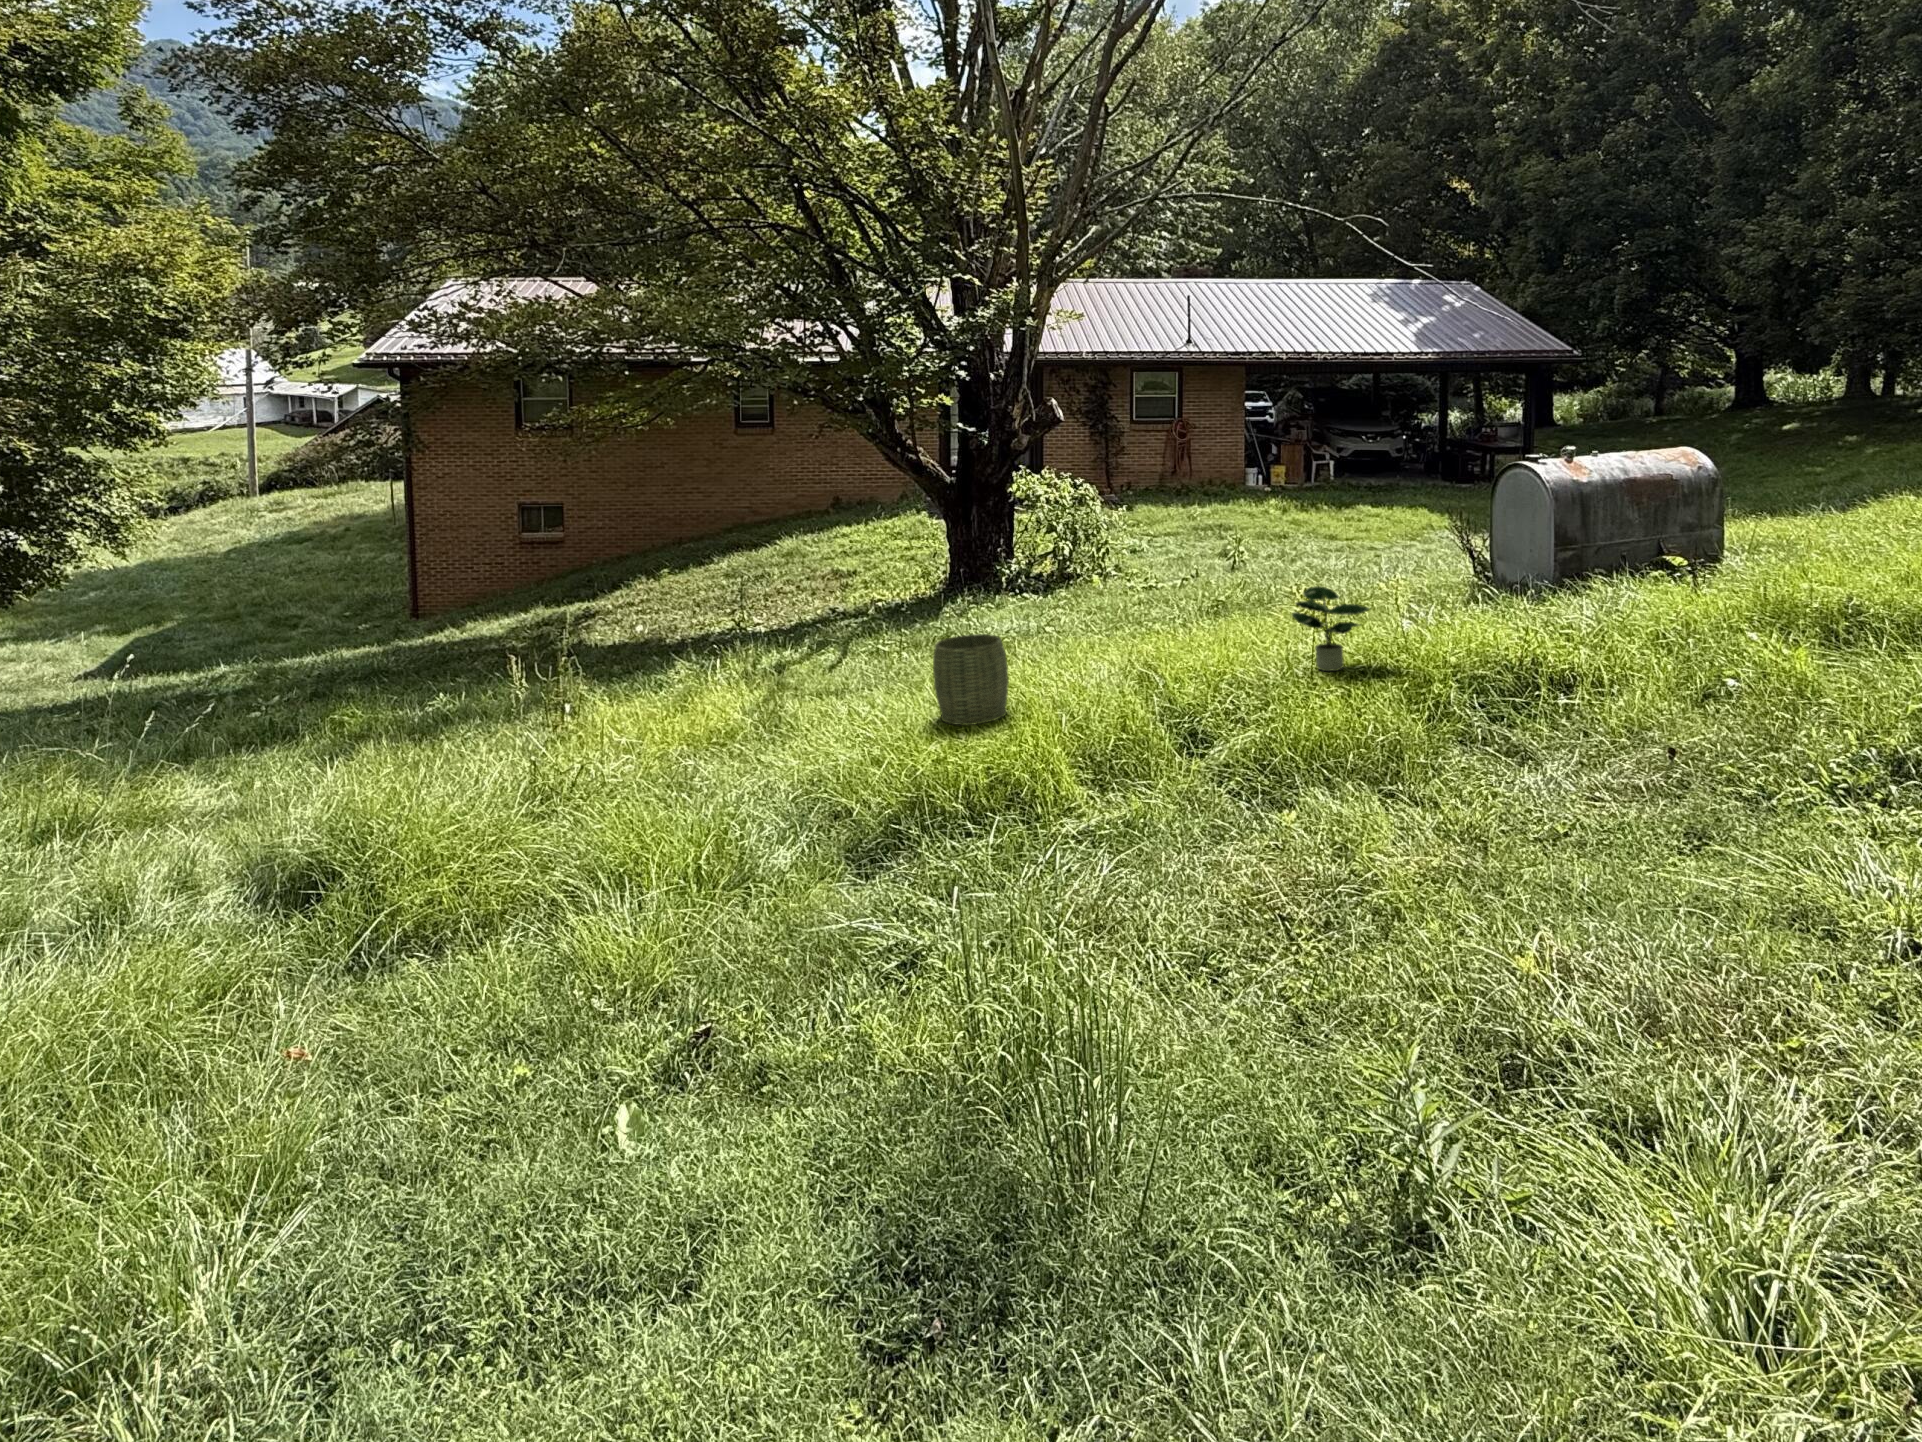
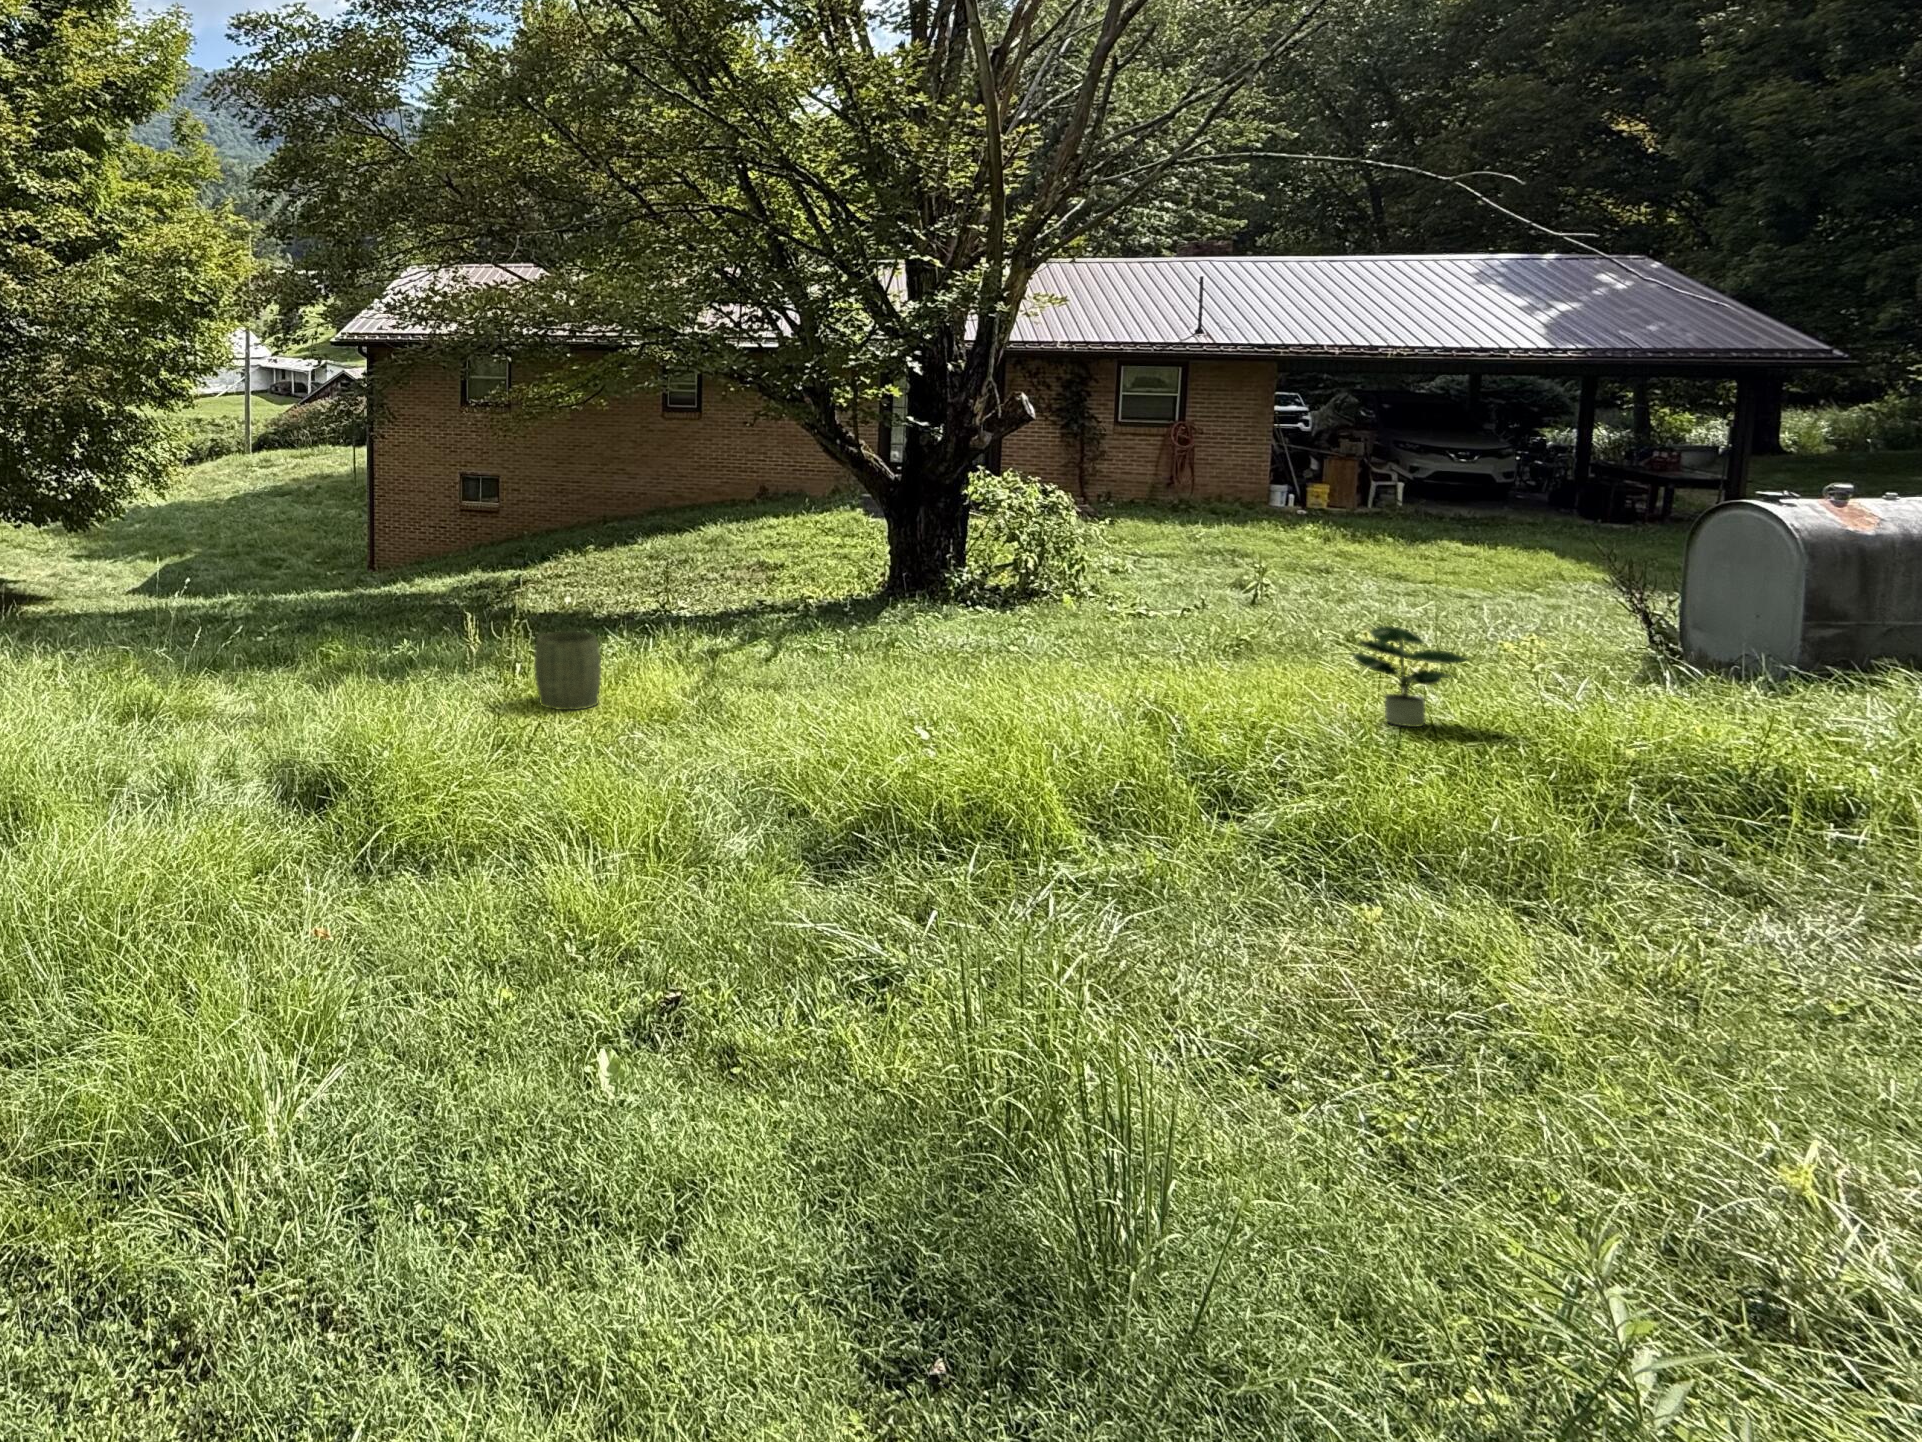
woven basket: present [933,634,1009,725] -> present [534,631,601,710]

